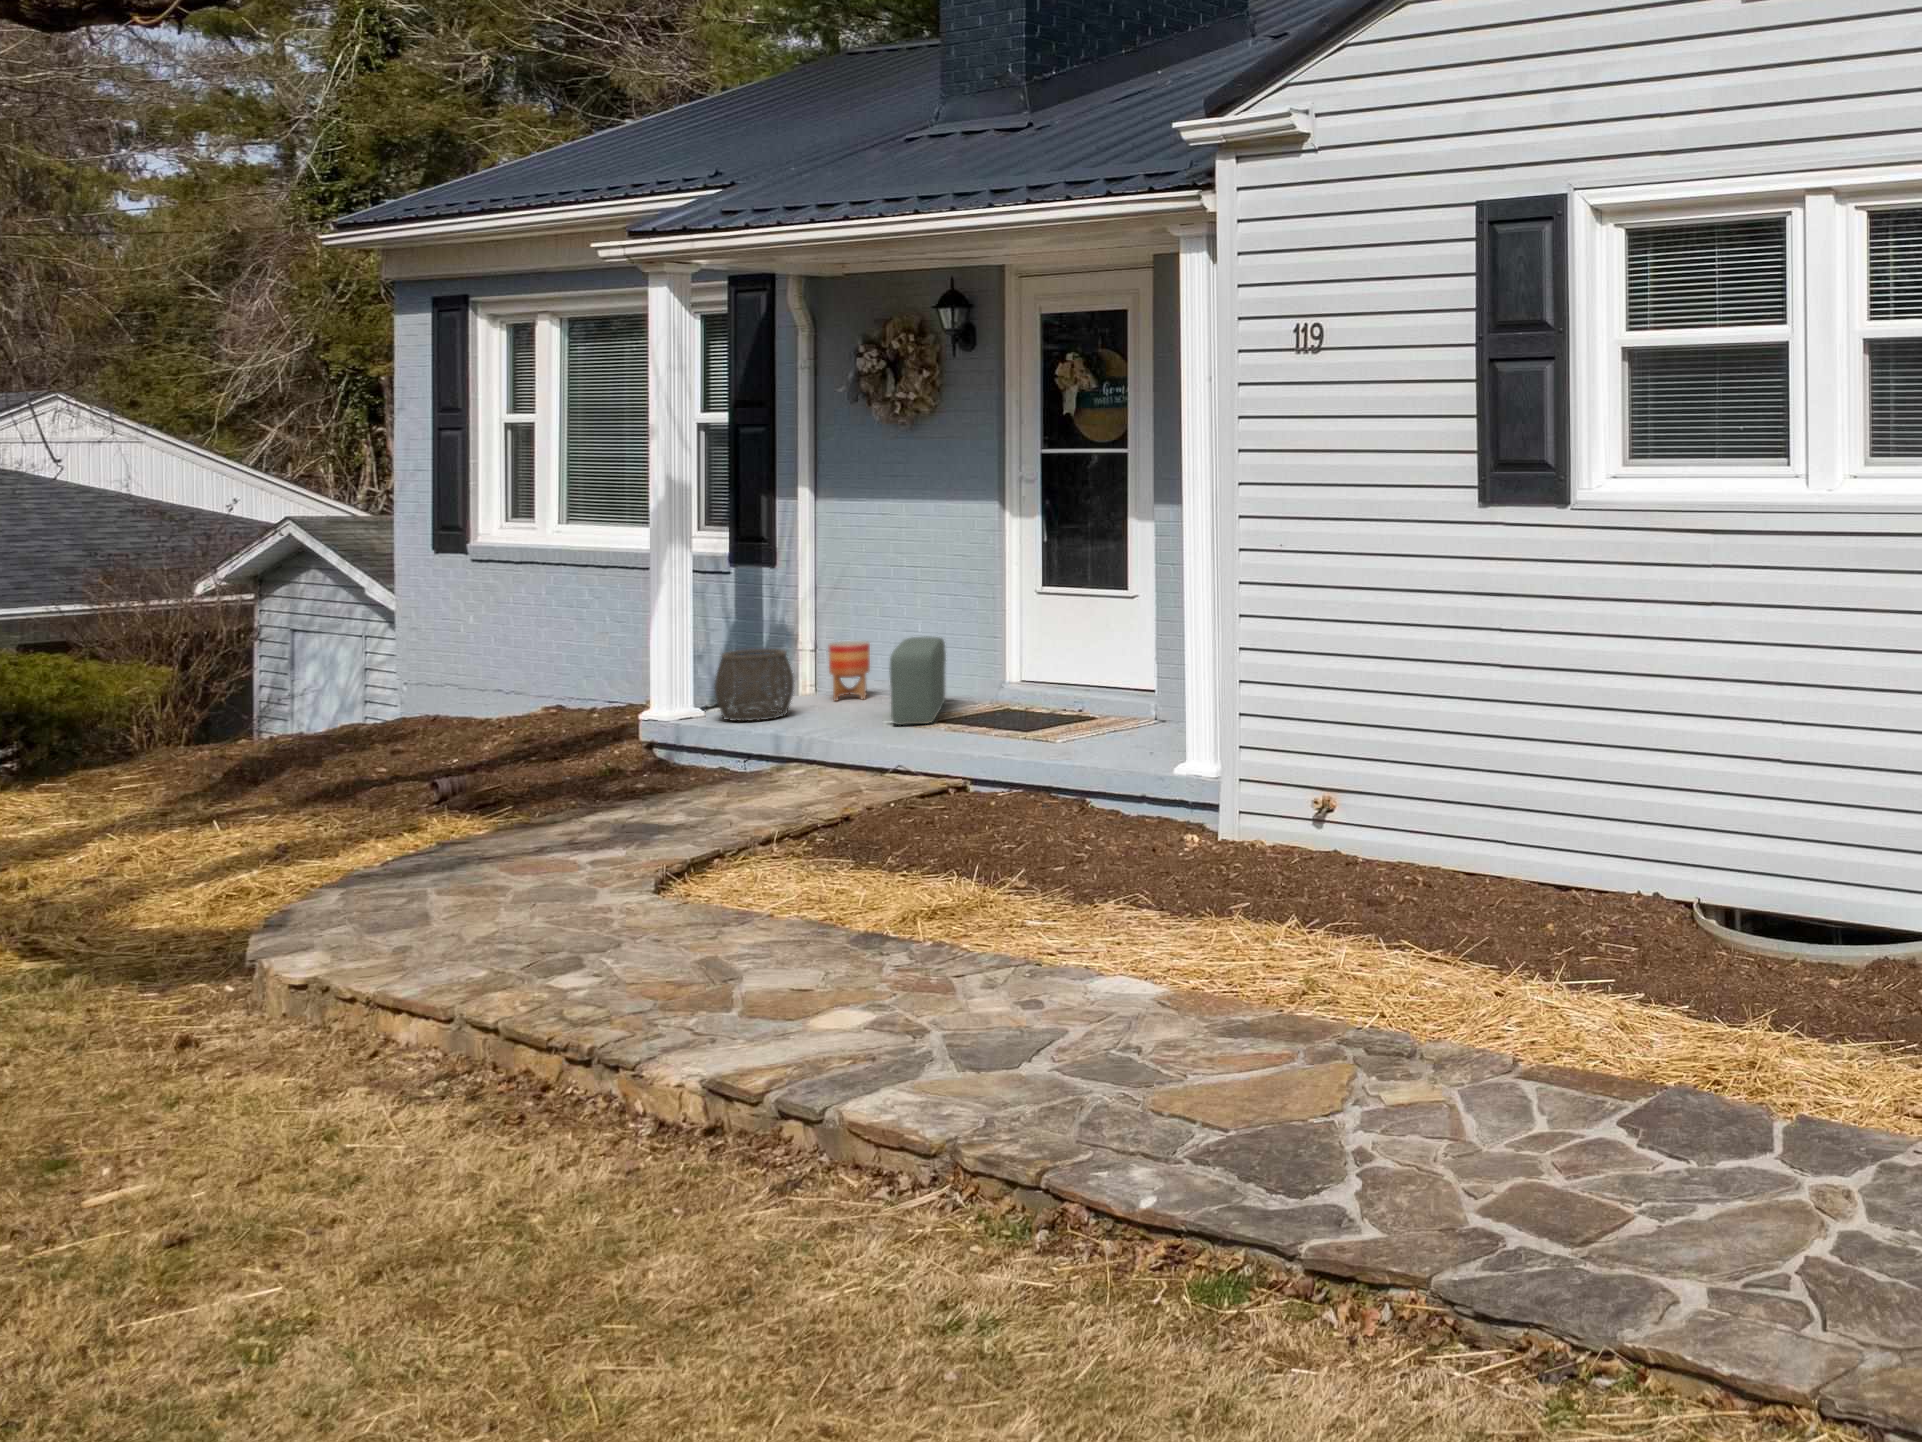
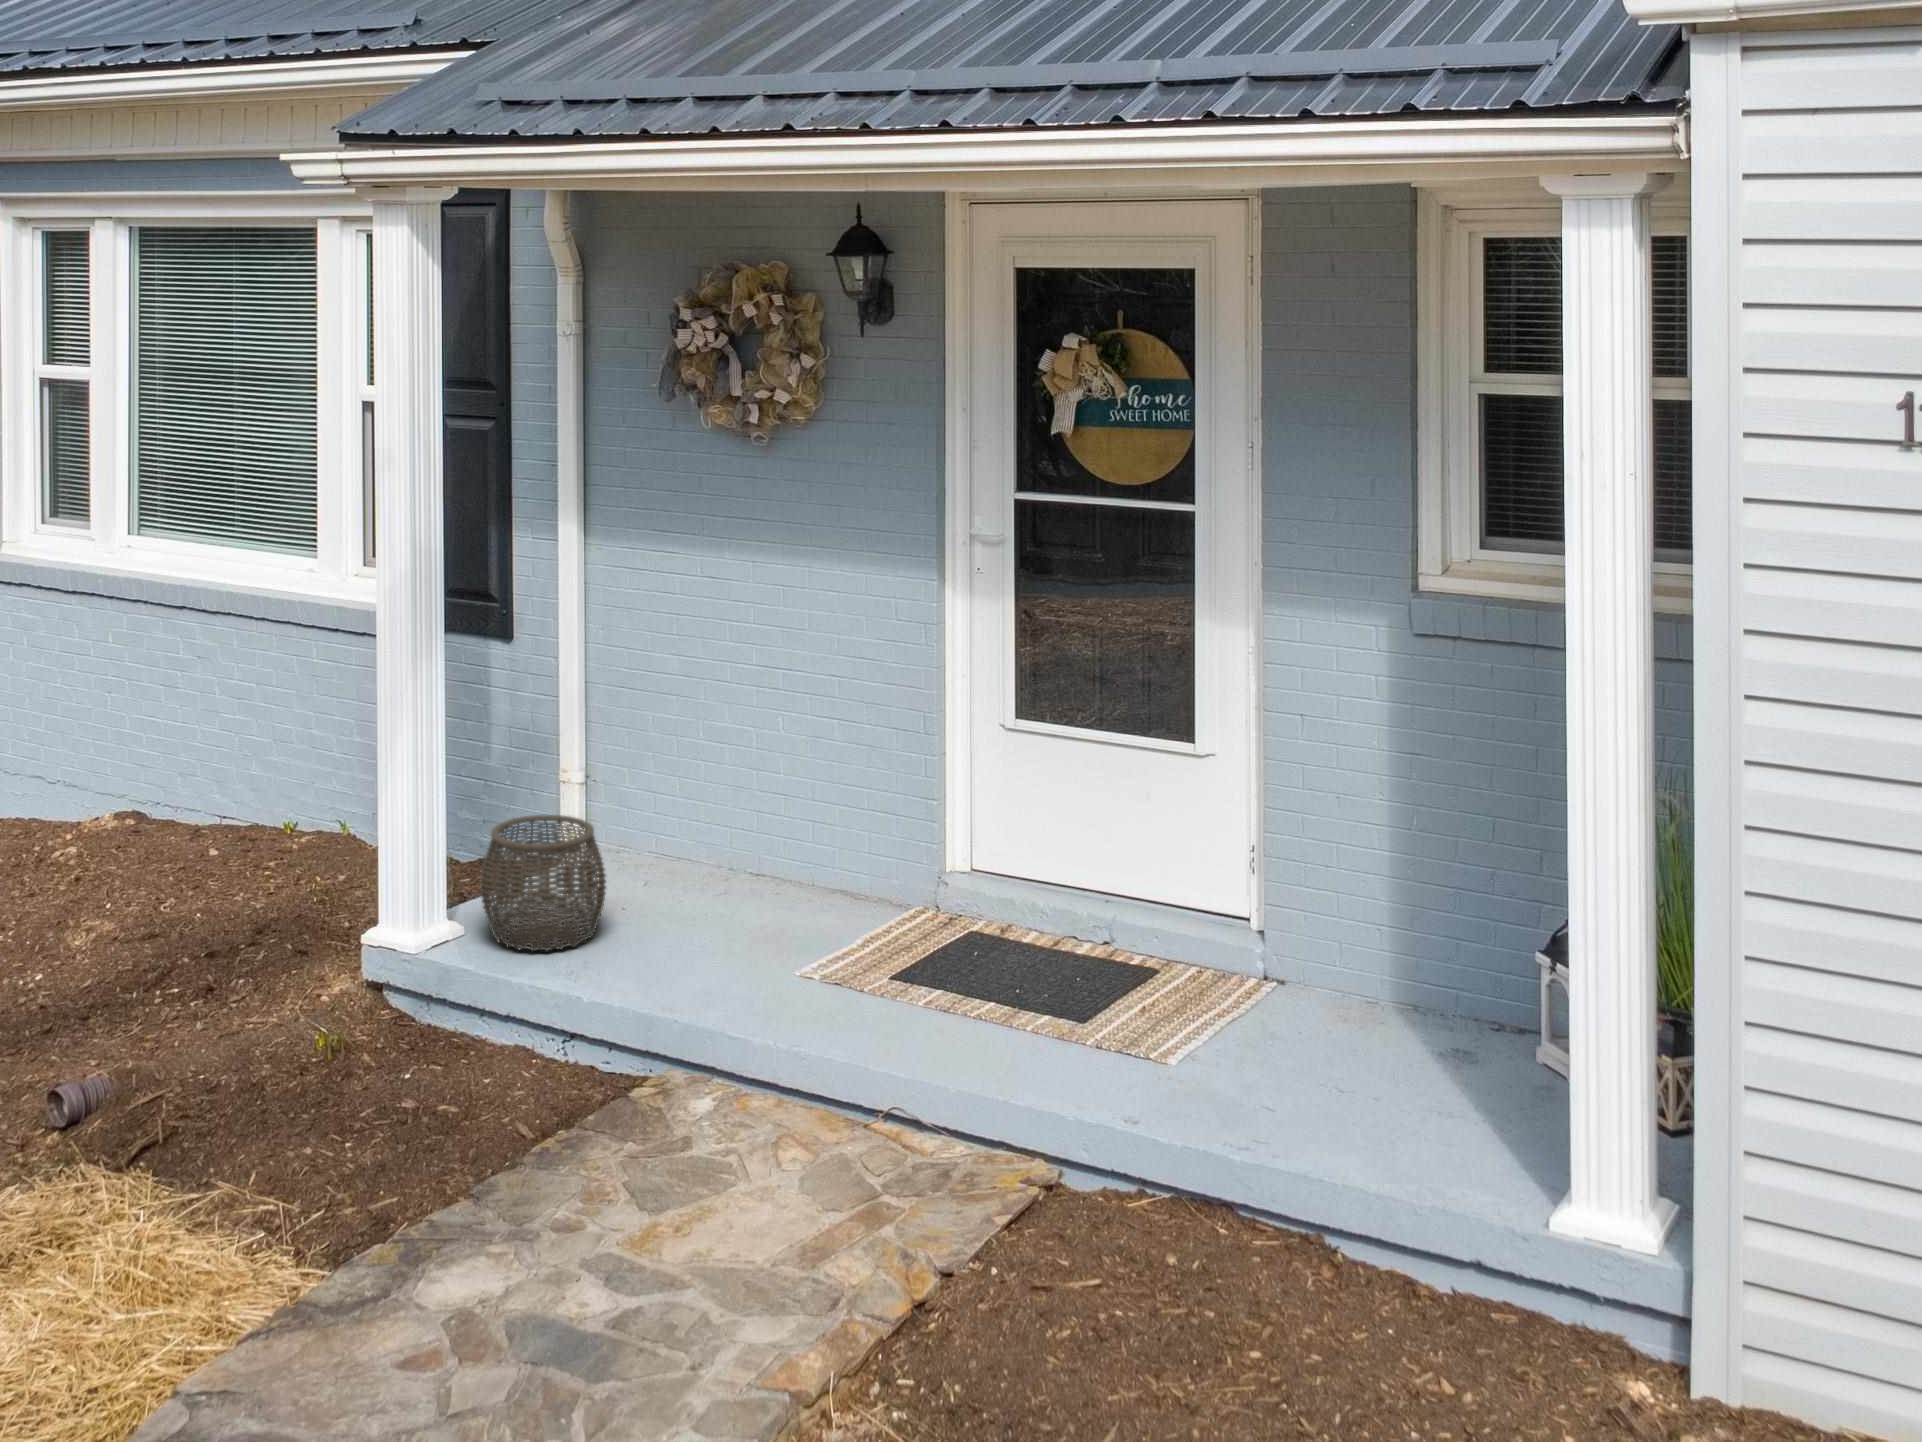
pouf: present [889,636,946,725] -> none [769,793,879,983]
planter: present [828,641,870,701] -> none [623,775,687,881]

